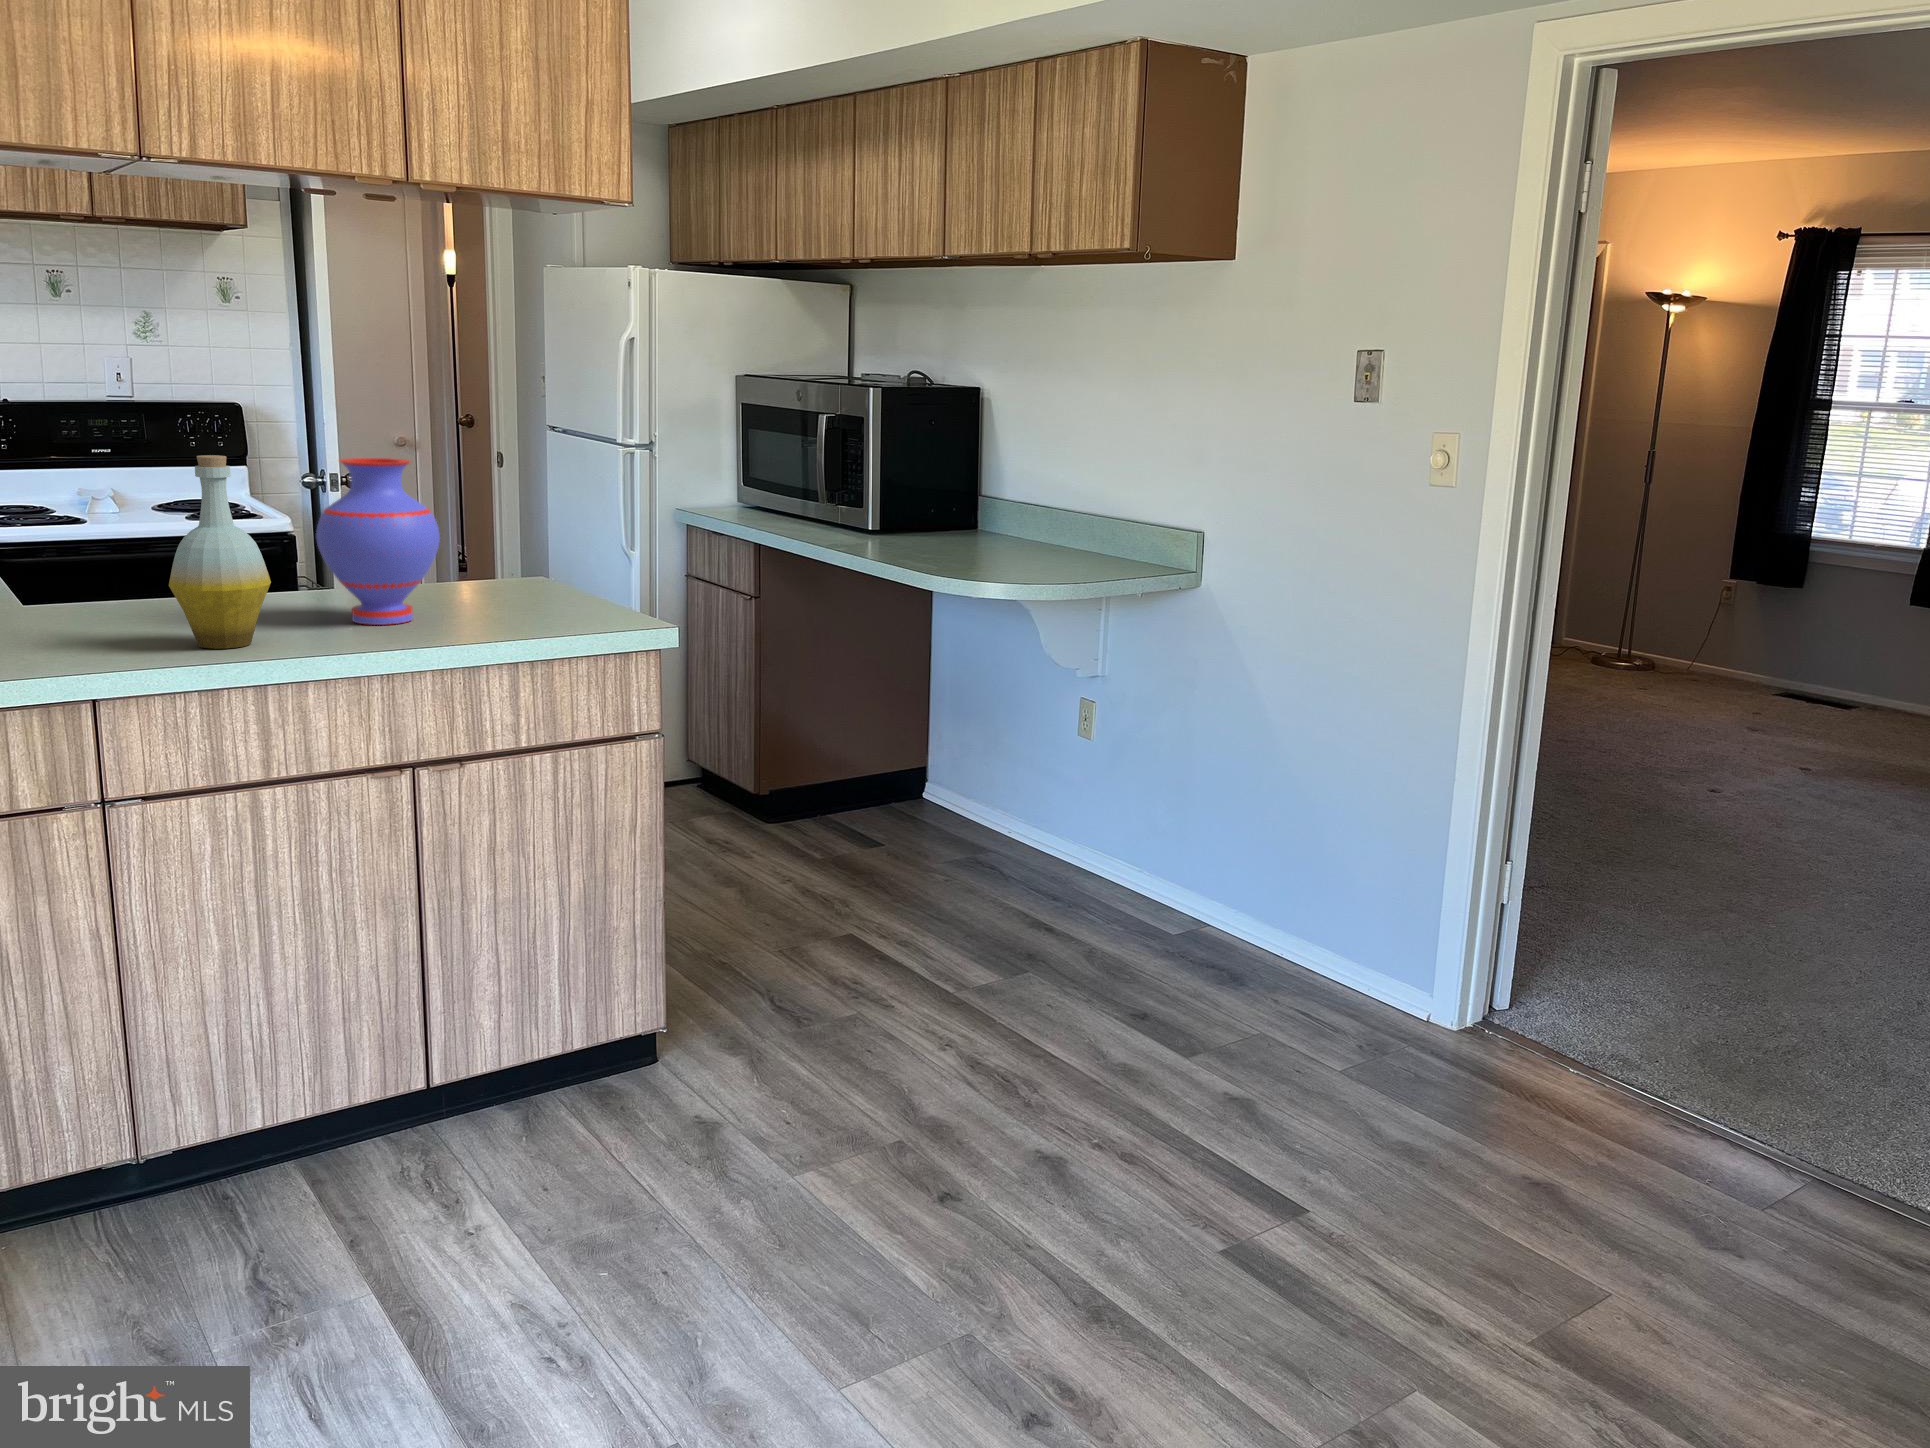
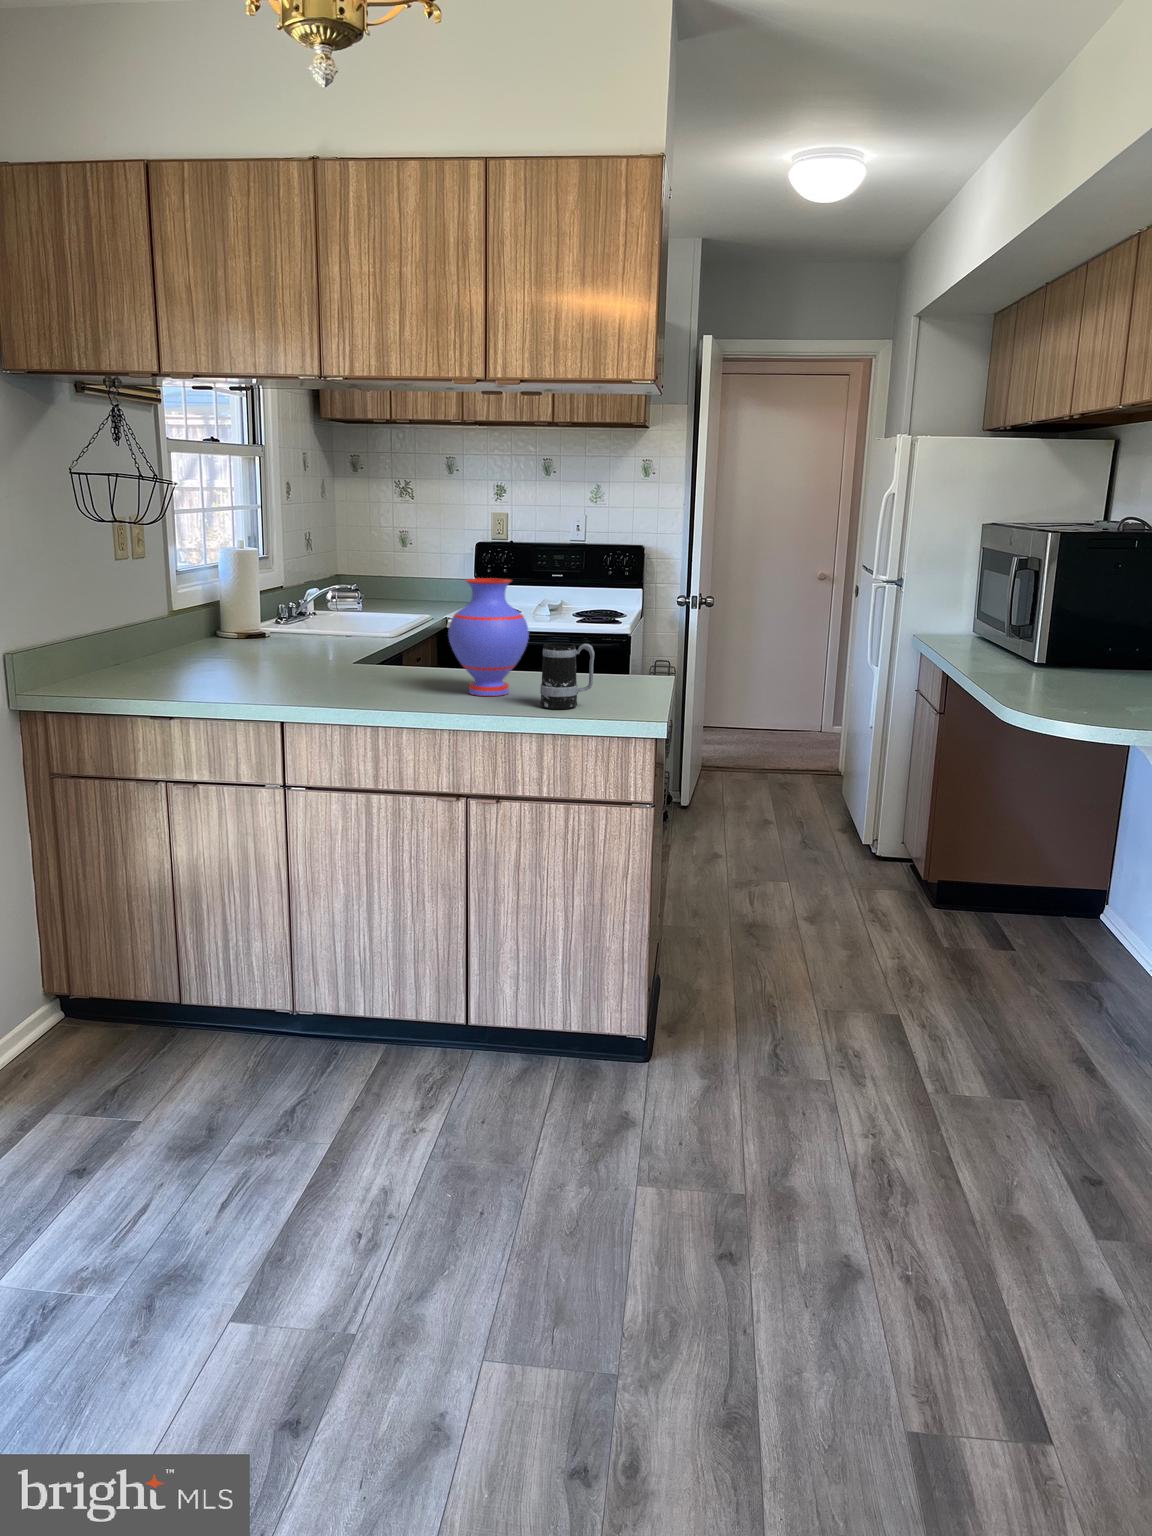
bottle: present [169,455,271,649] -> none [340,572,400,699]
mug: none [499,538,570,628] -> present [540,643,595,709]

